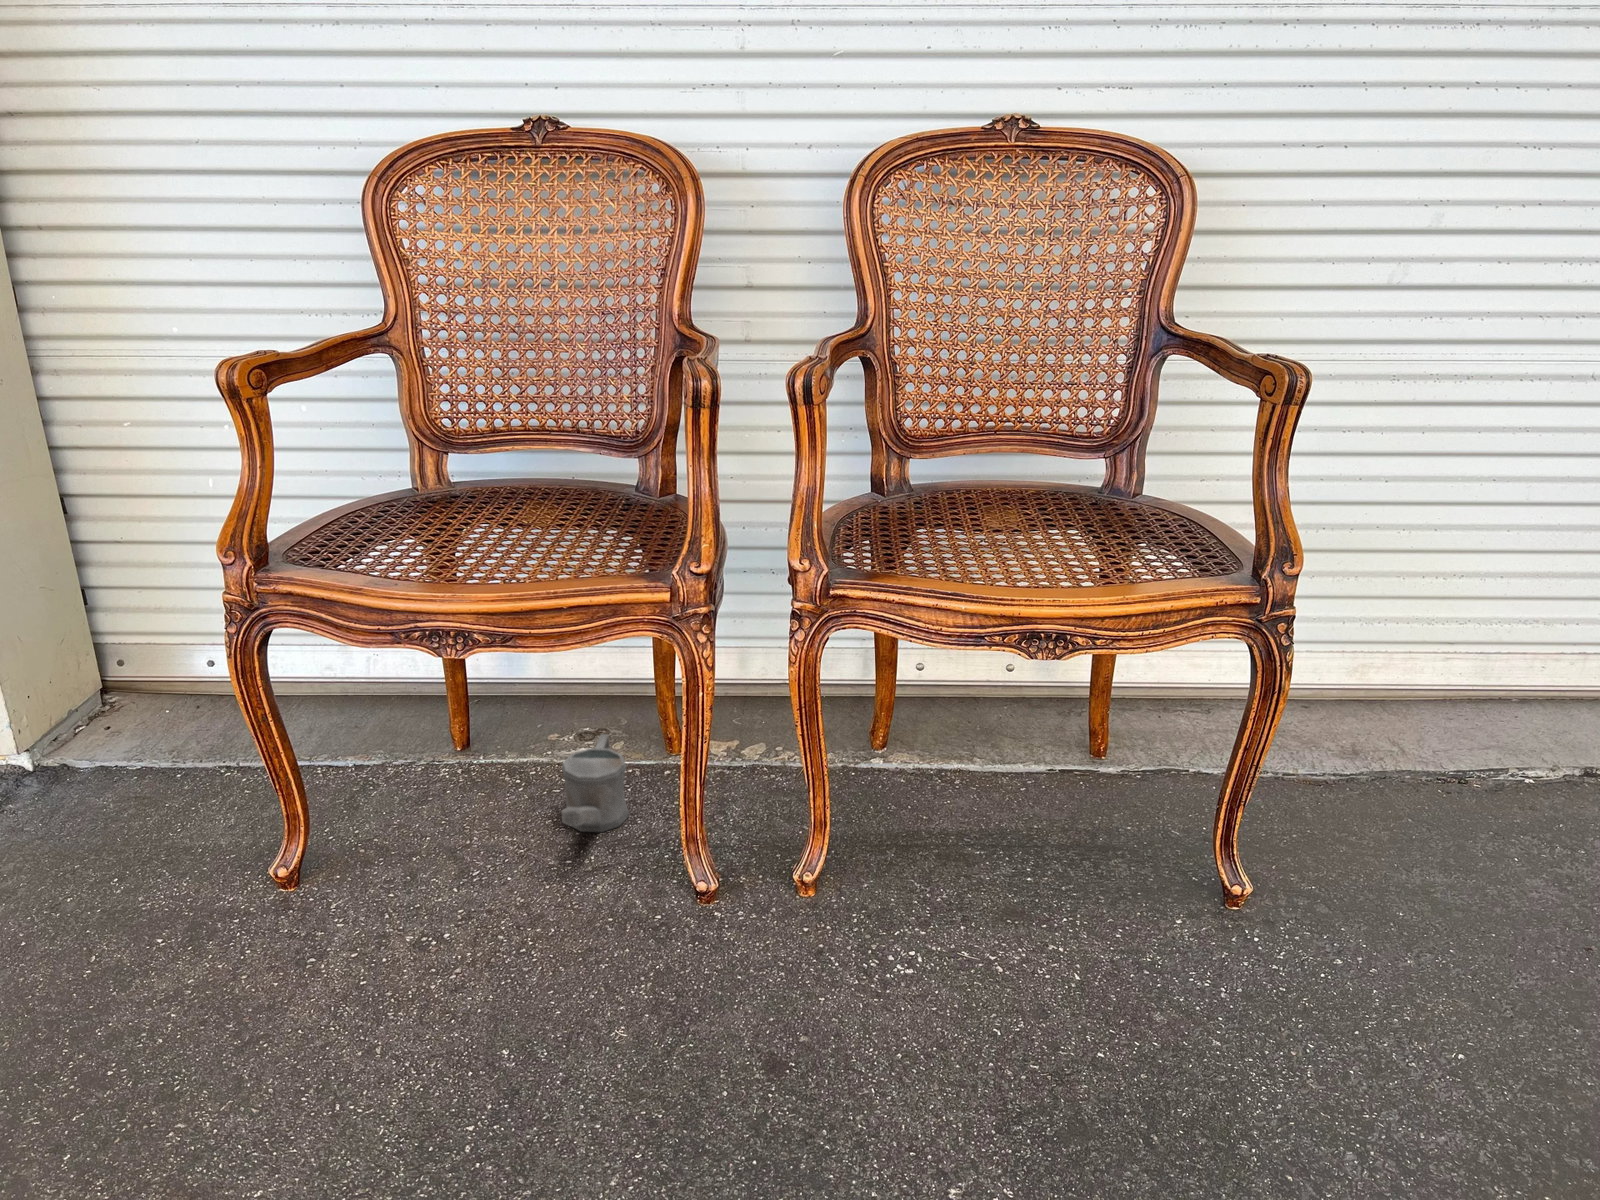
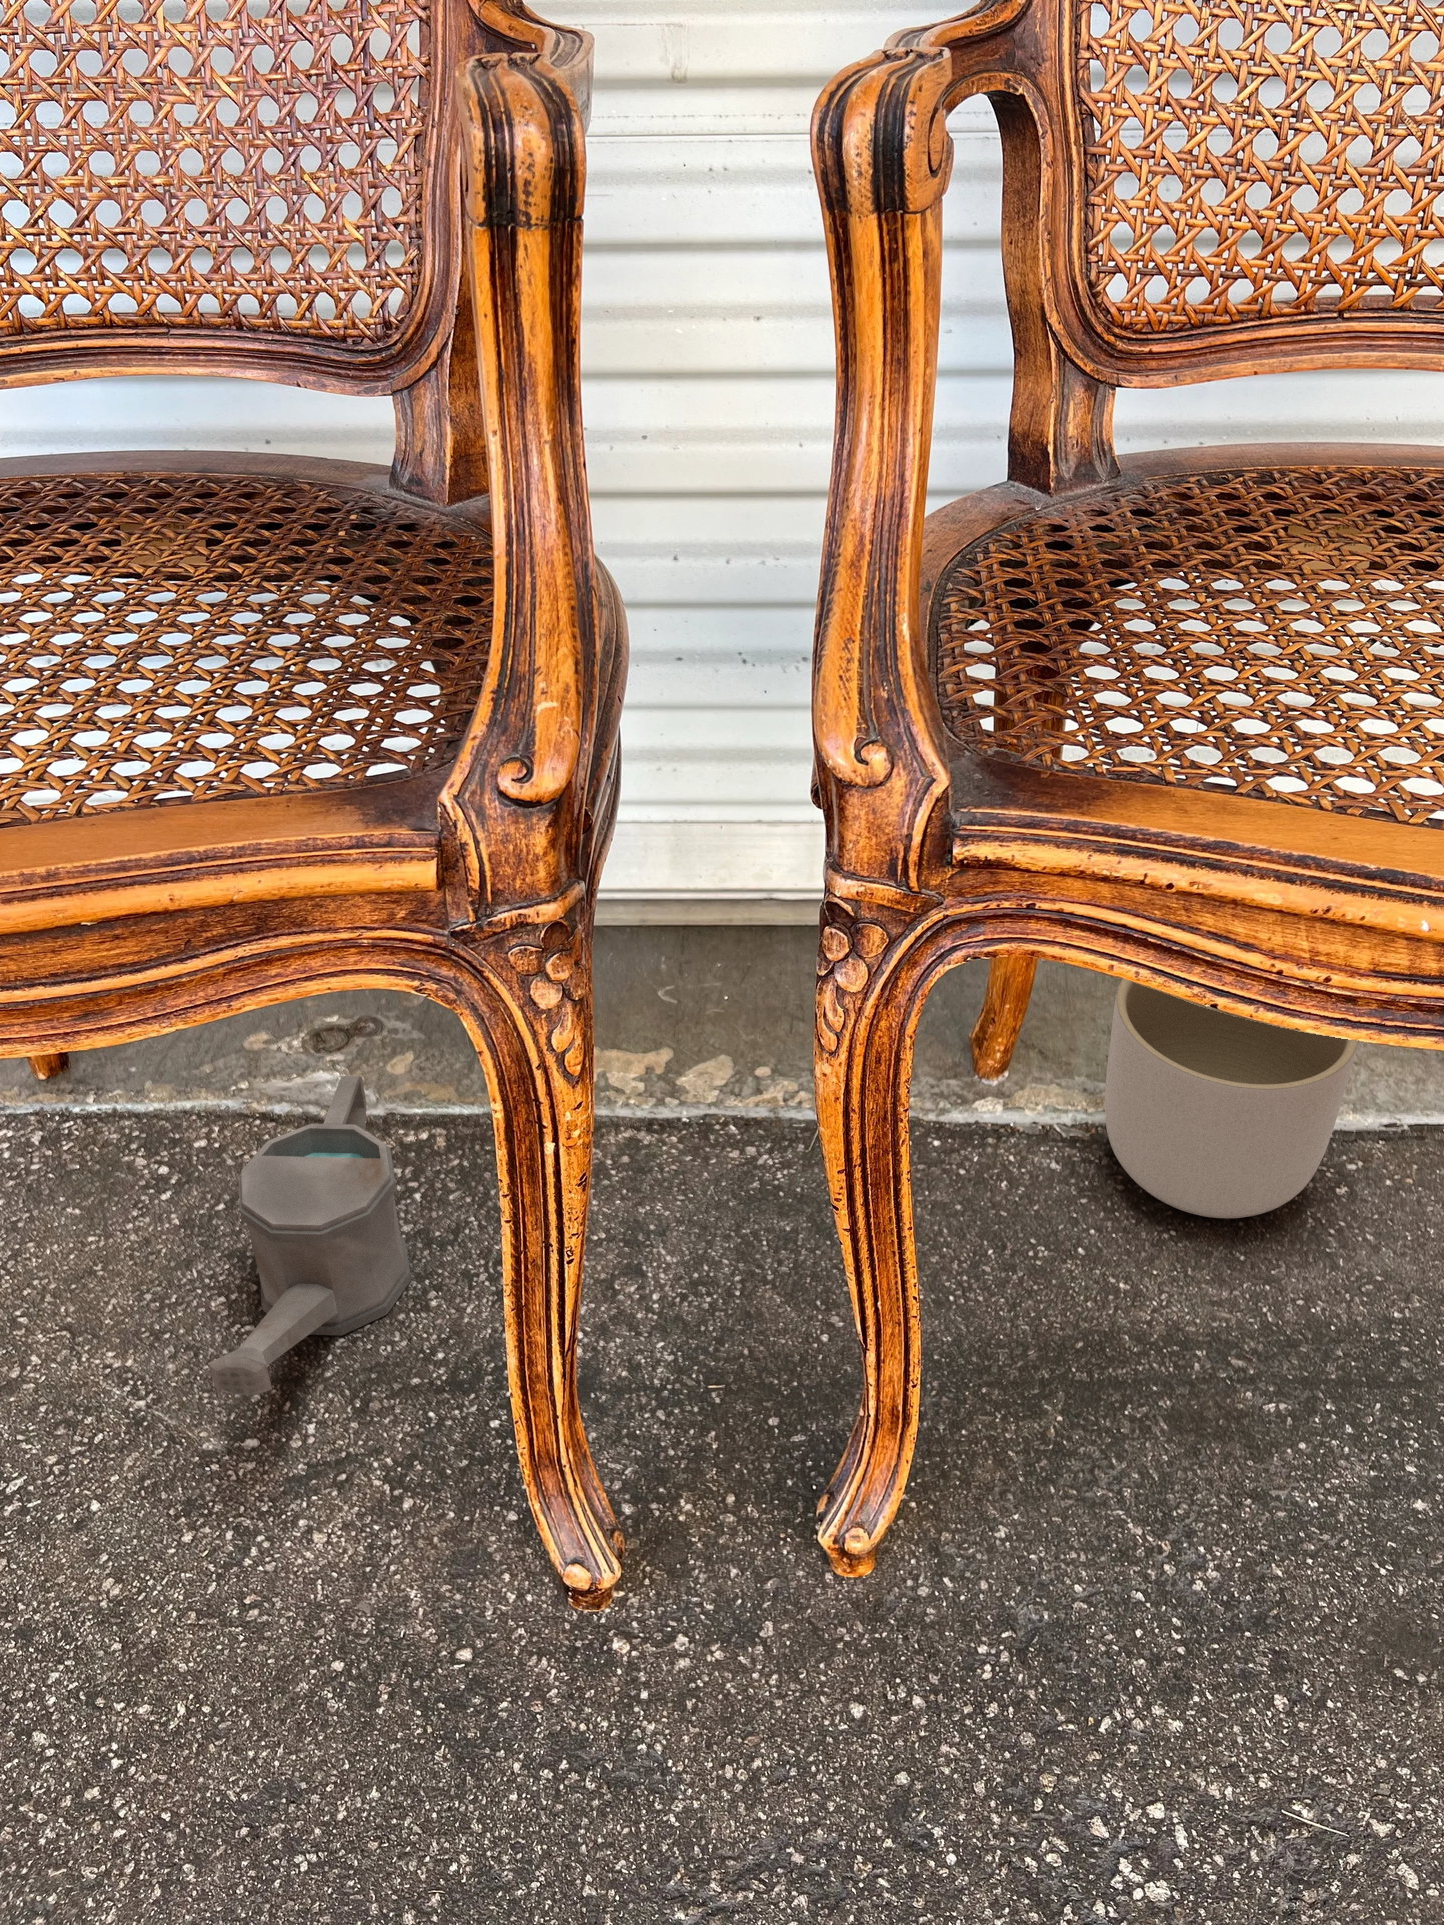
planter: none [924,687,1022,798] -> present [1105,979,1359,1218]

